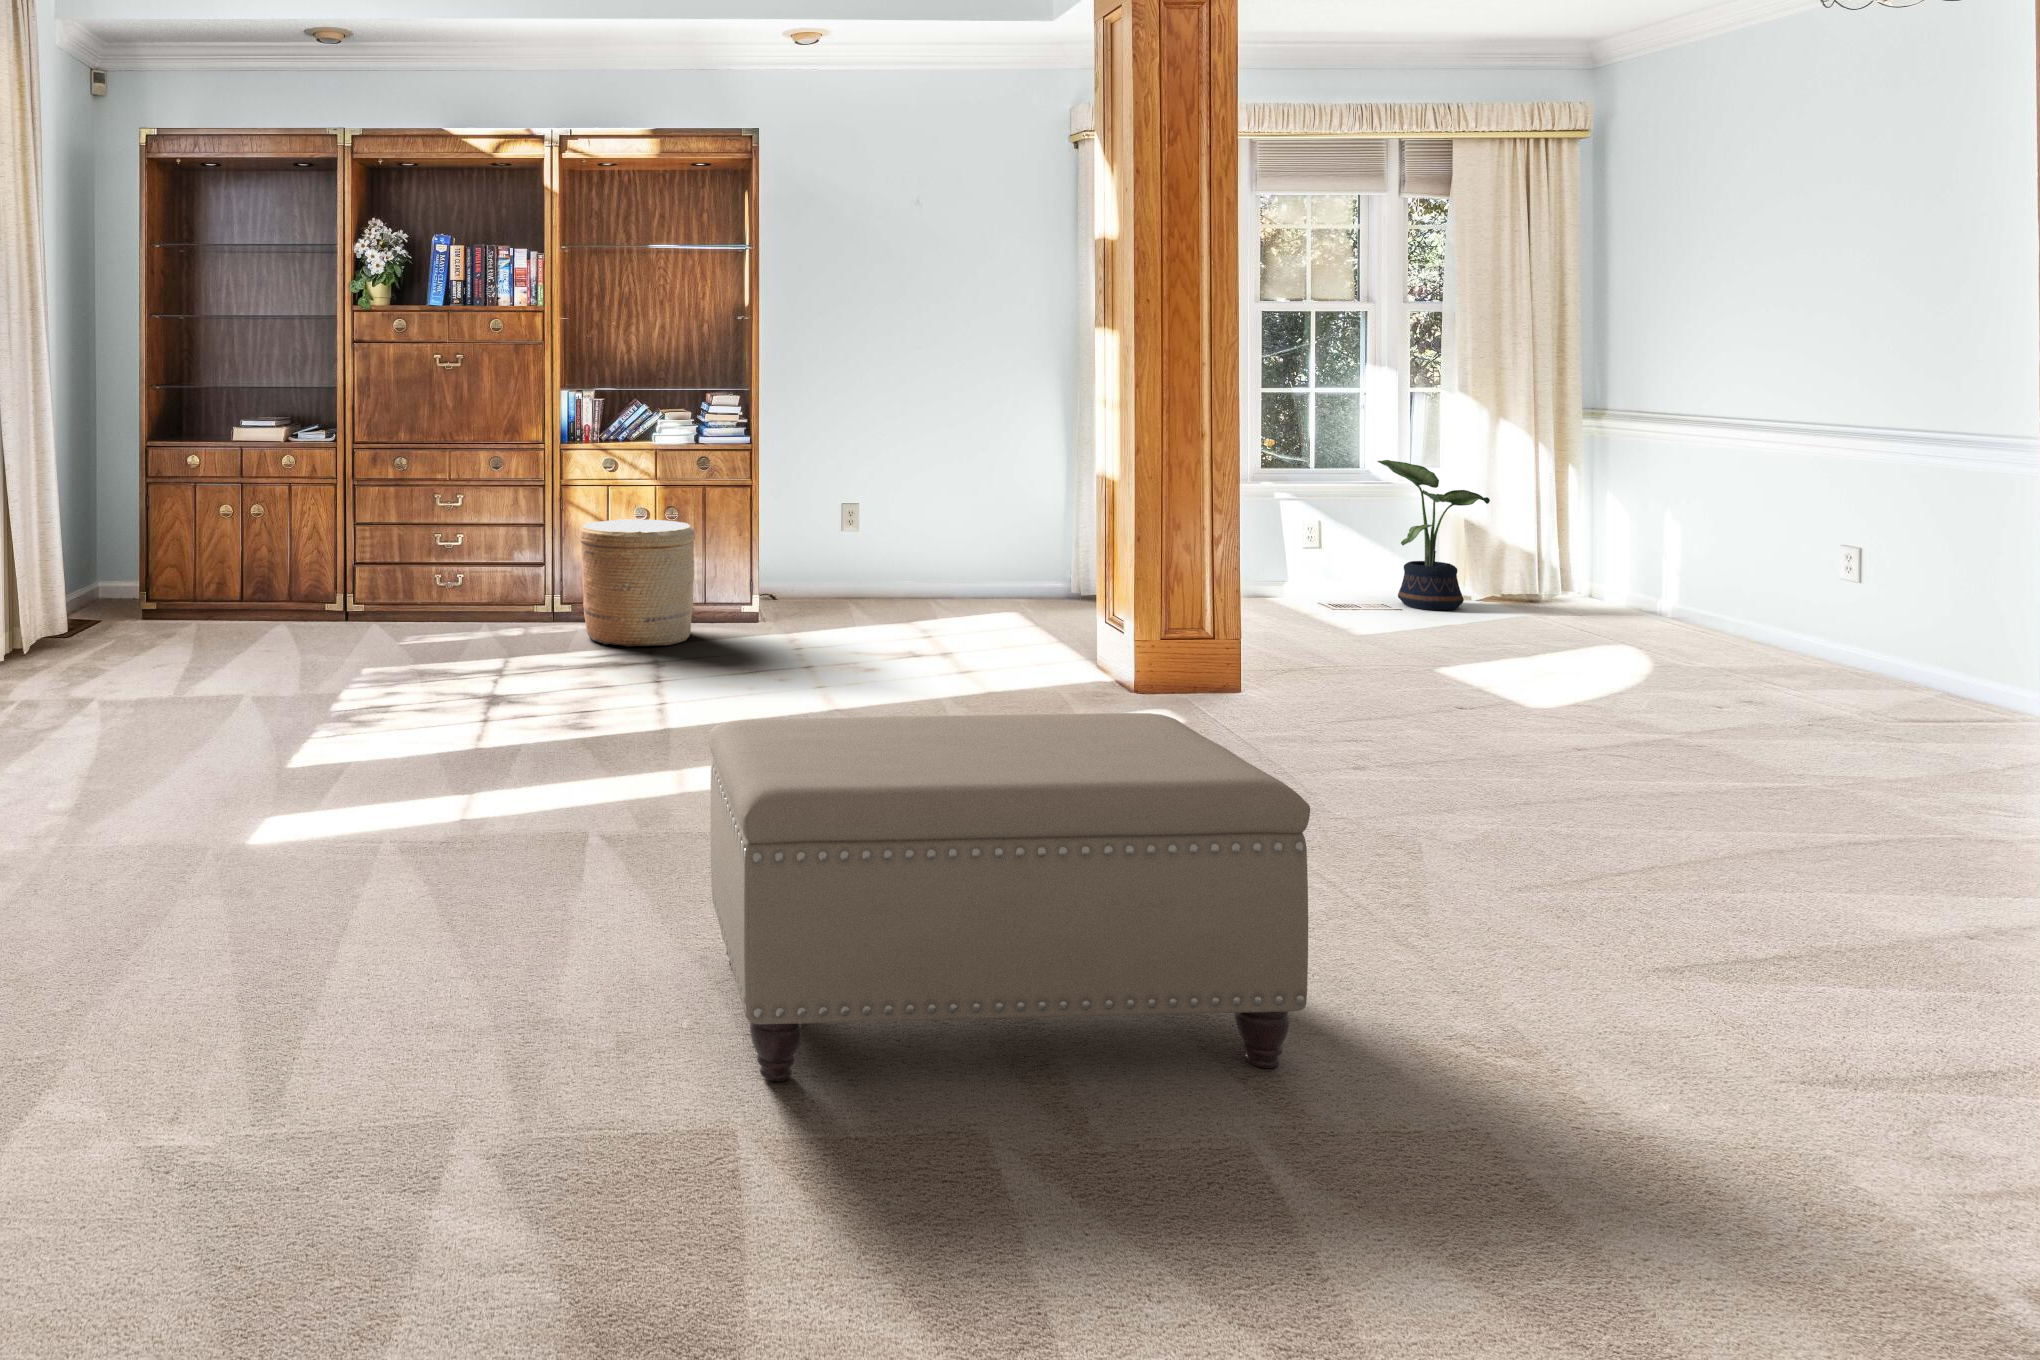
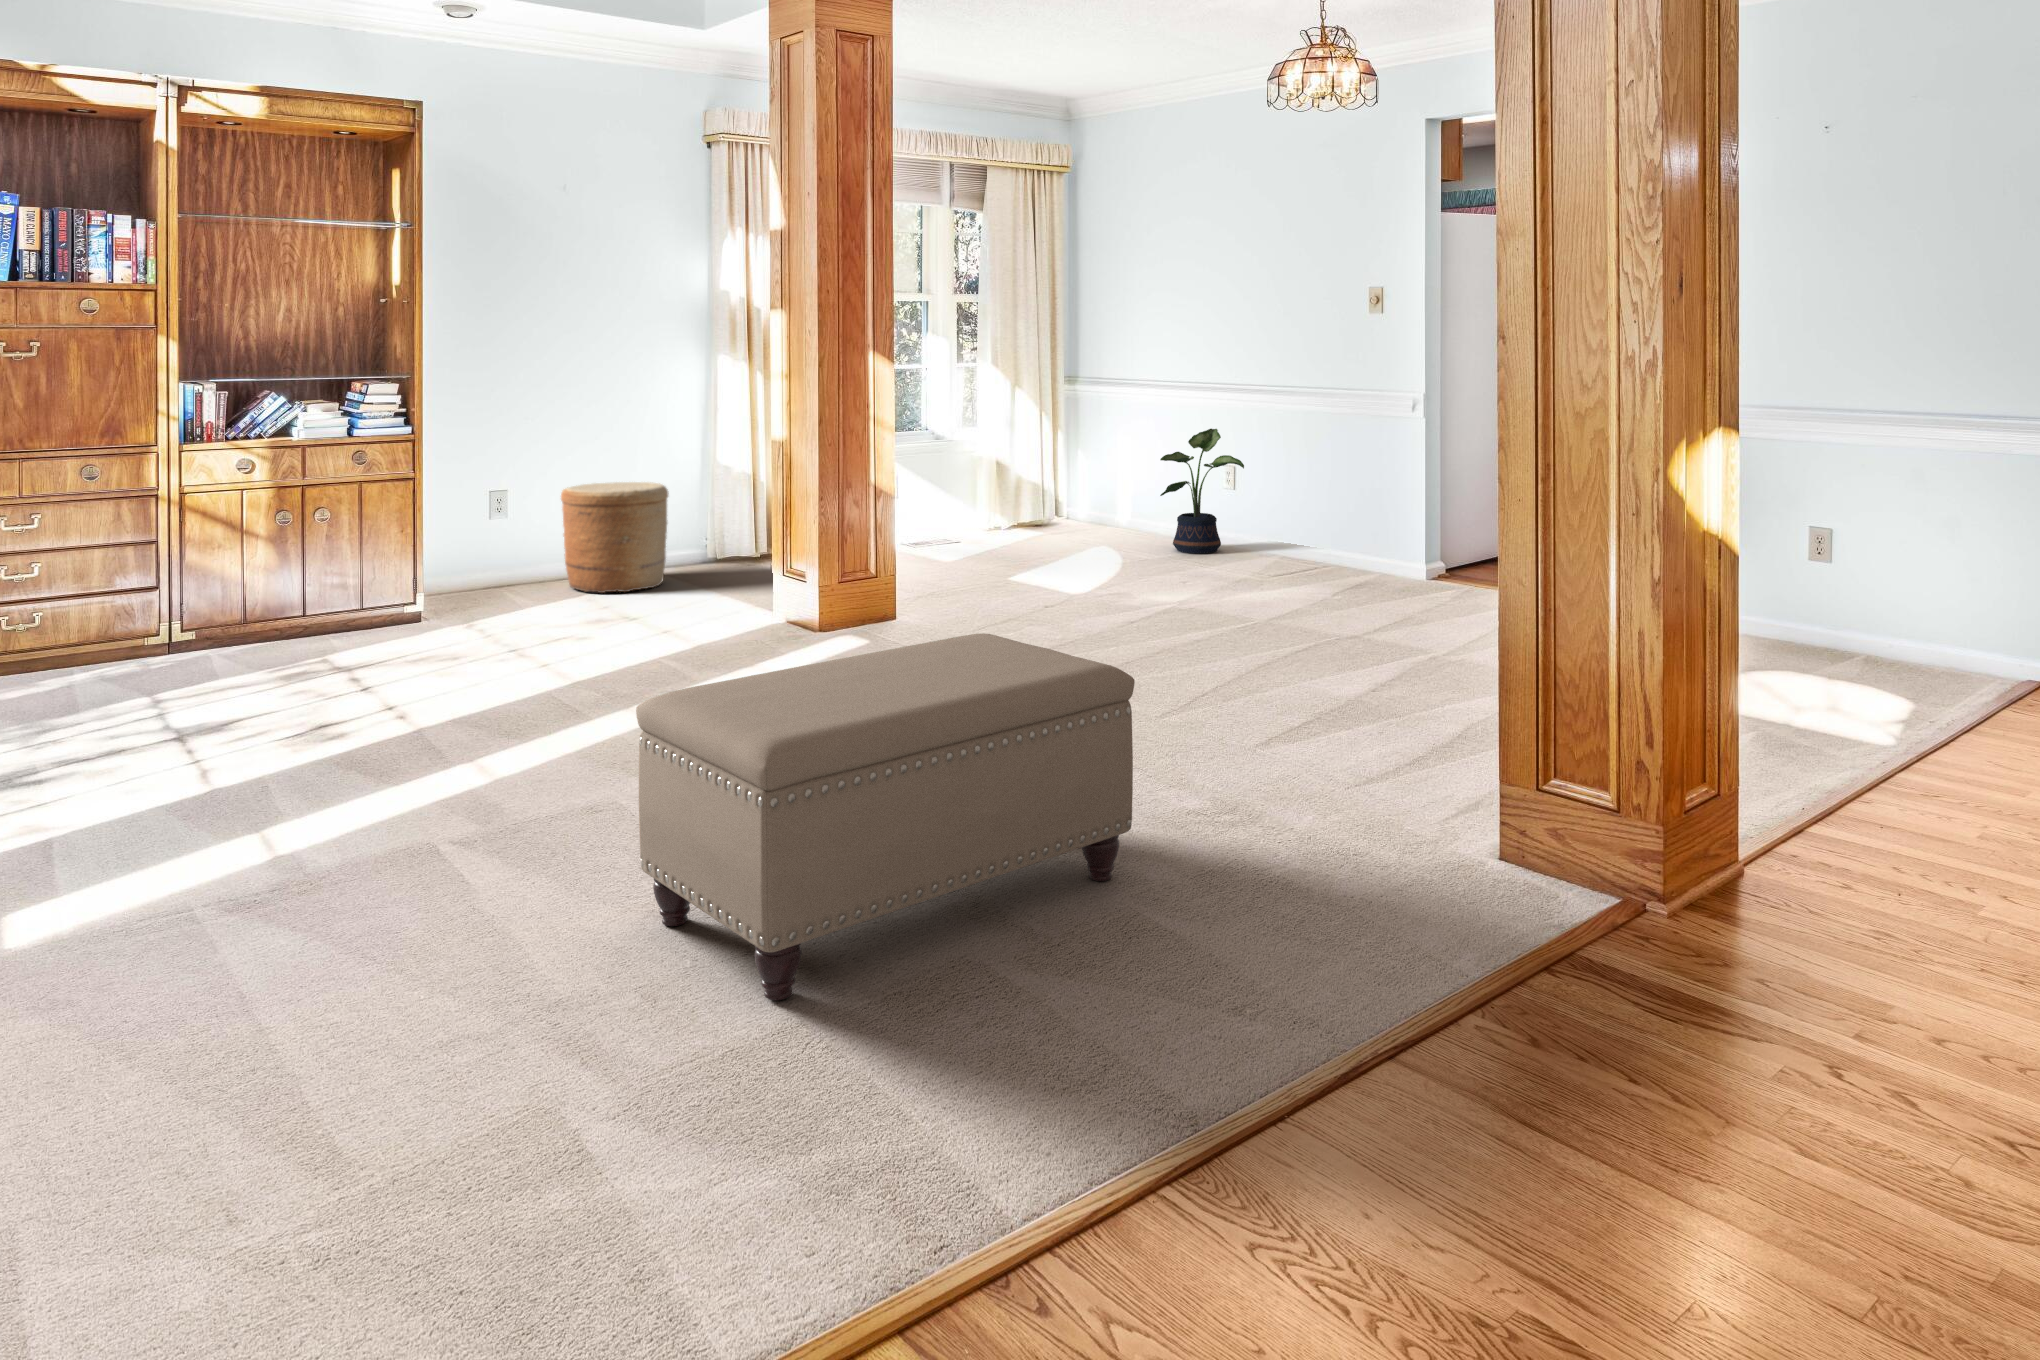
potted plant: present [1377,460,1490,610] -> present [1160,429,1244,554]
woven basket: present [579,519,695,647] -> present [561,482,669,593]

